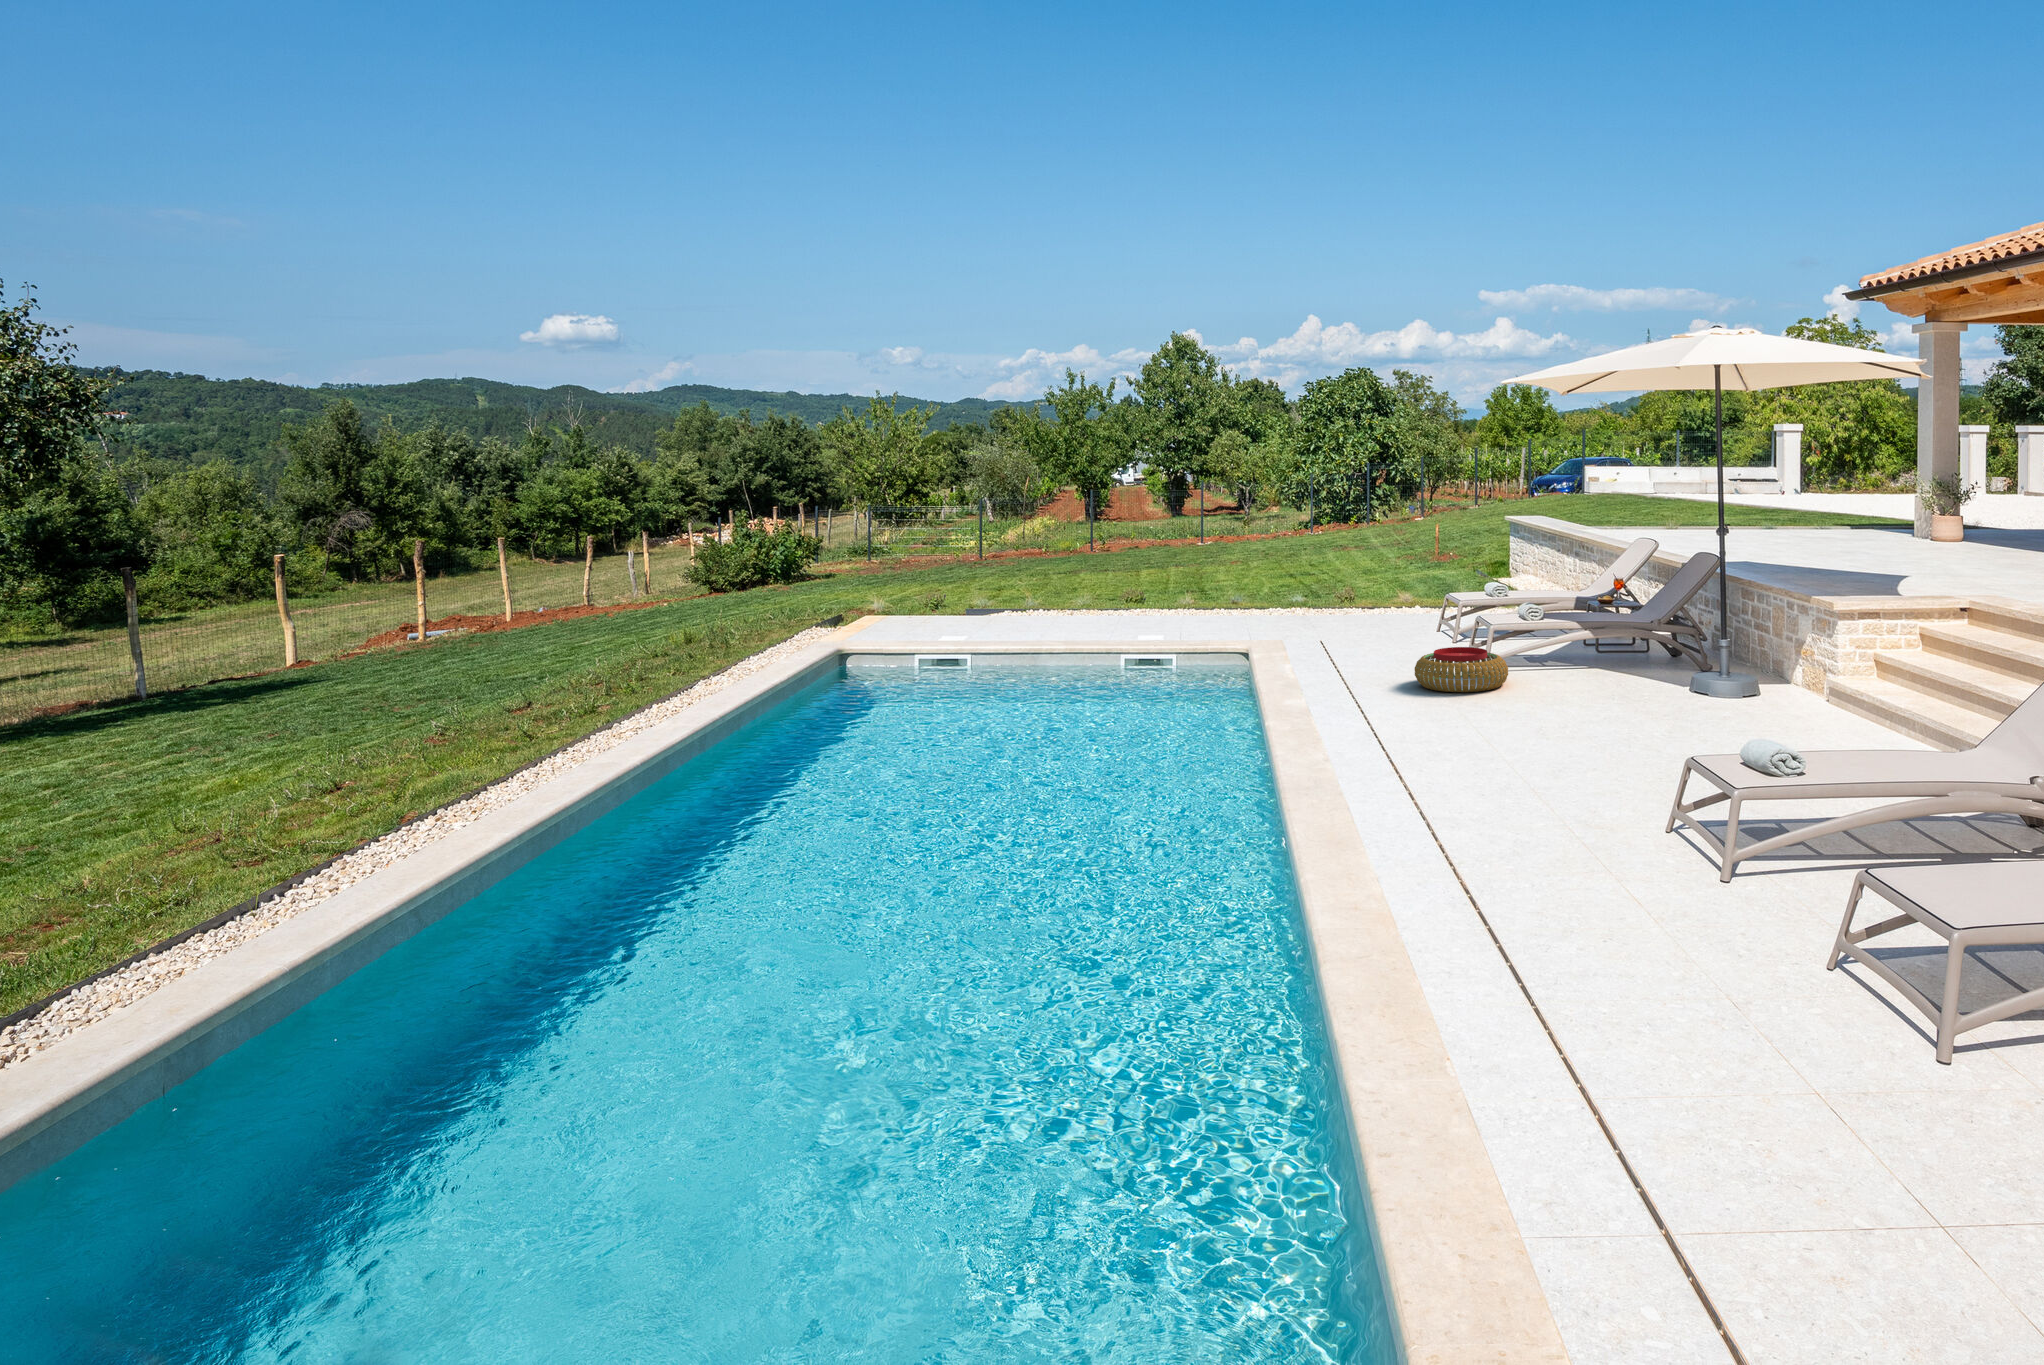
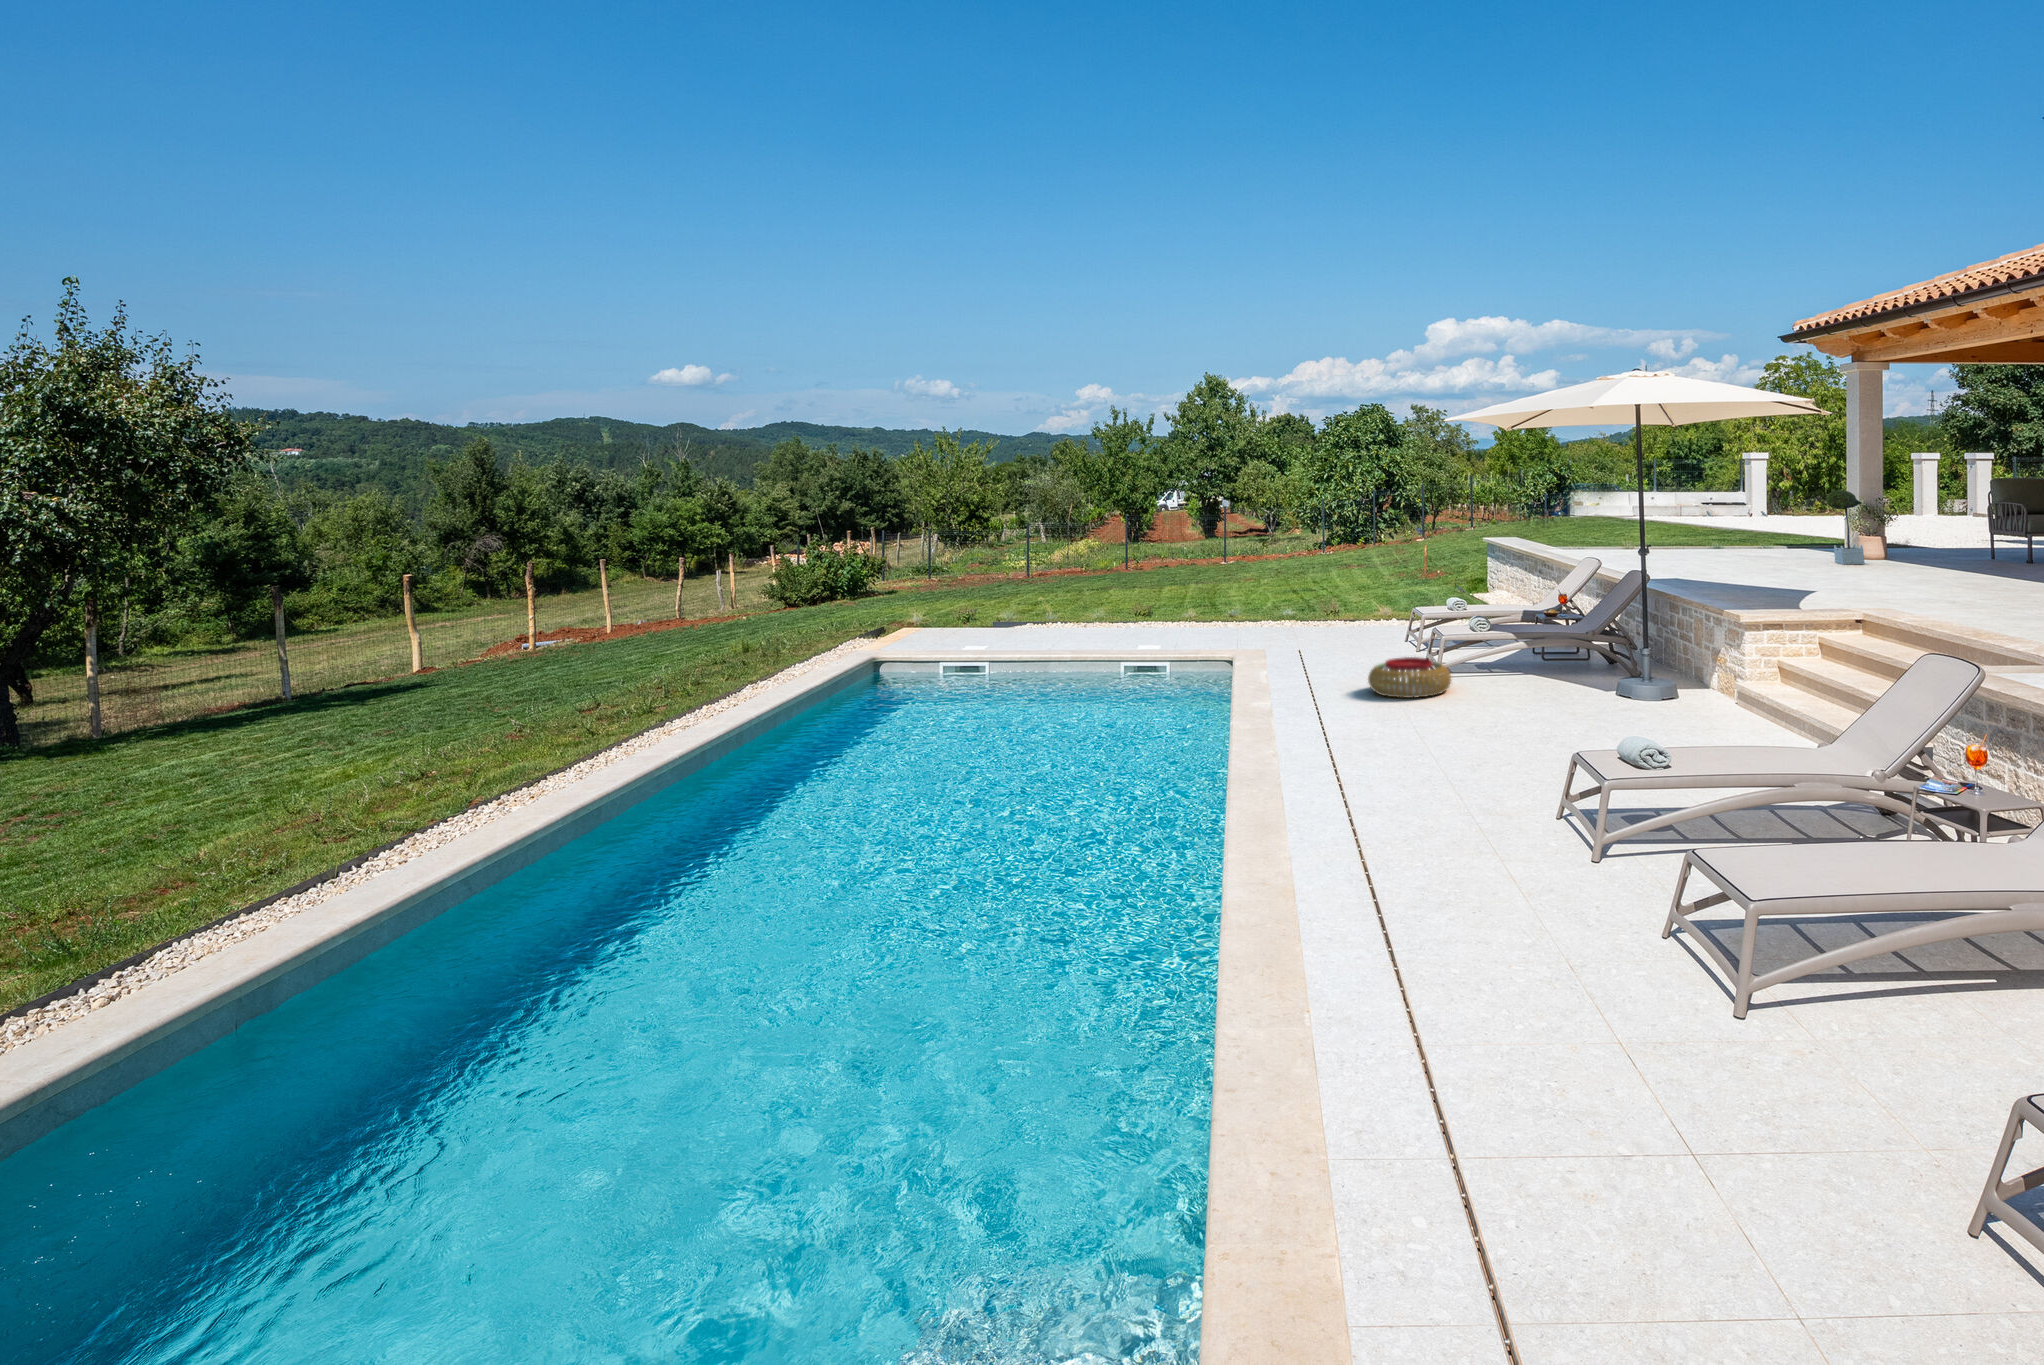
potted tree: none [1893,461,1935,545] -> present [1827,489,1865,565]

